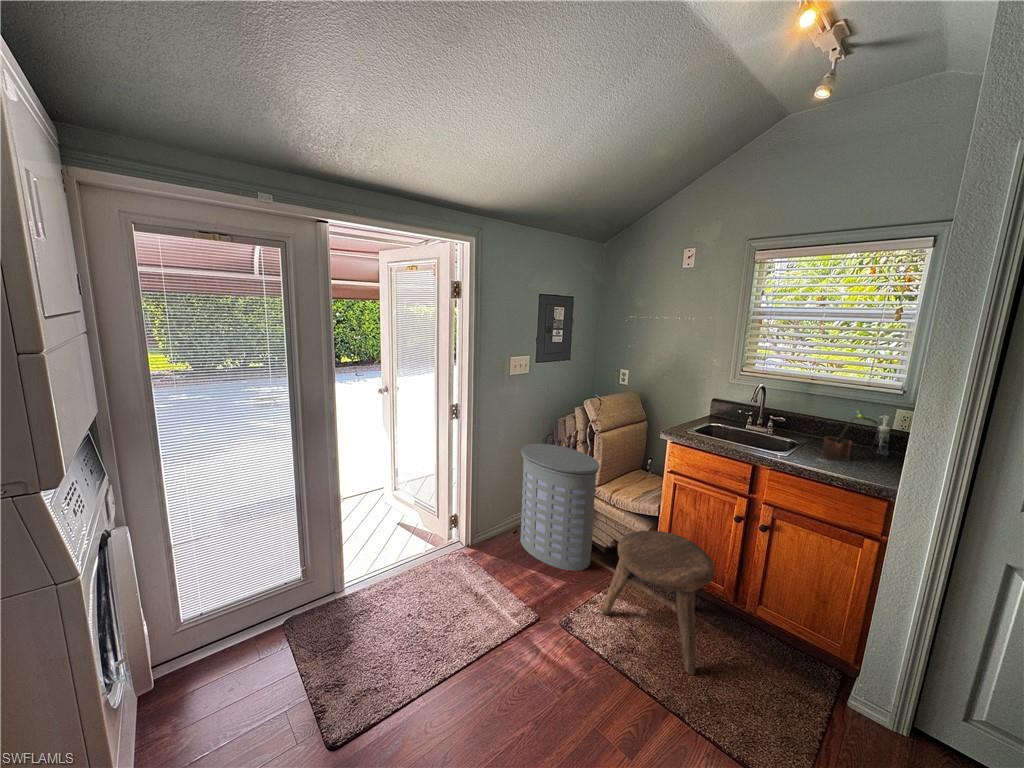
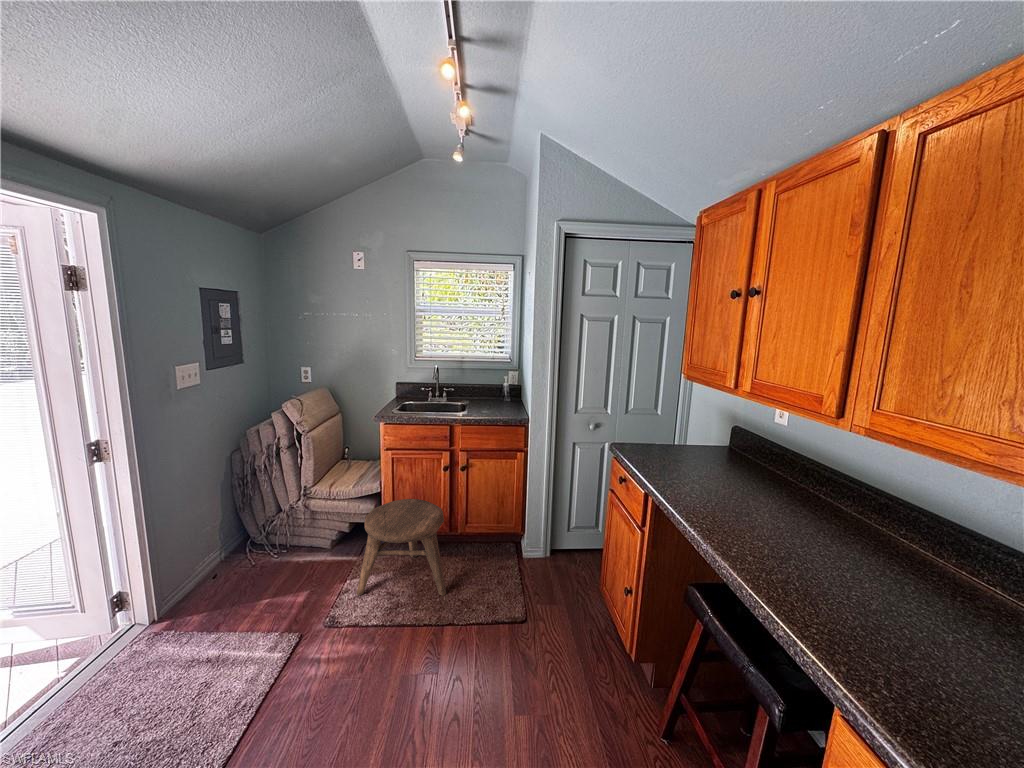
potted plant: present [821,409,879,460] -> none [482,373,509,410]
laundry hamper: present [520,444,599,571] -> none [211,458,322,588]

